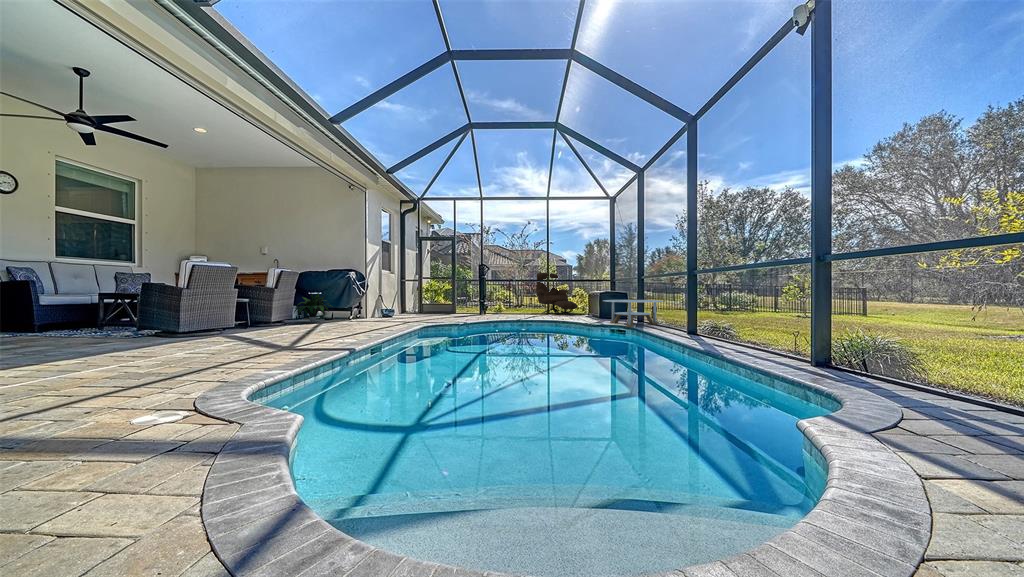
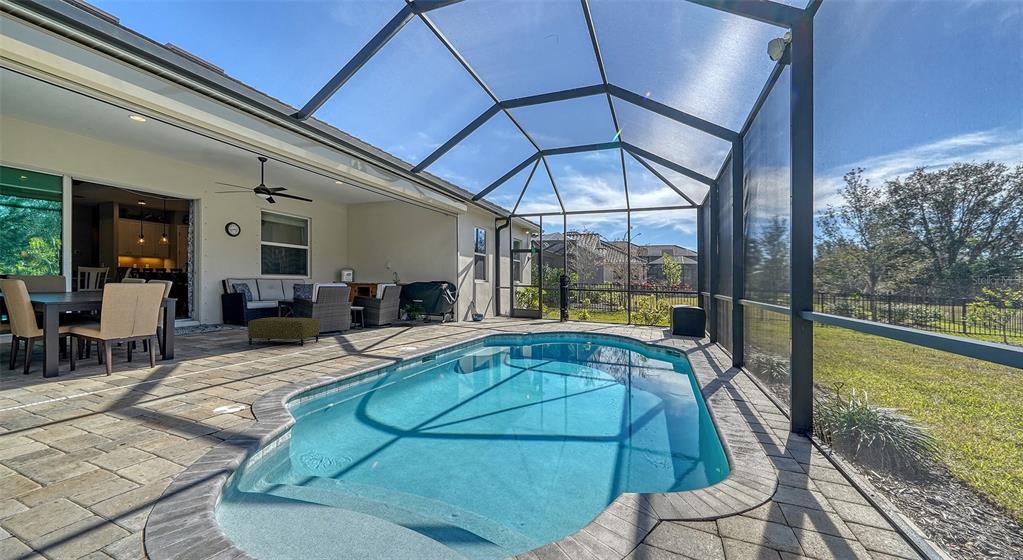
lounge chair: present [535,273,577,315] -> none [617,282,656,328]
round table: present [603,300,663,327] -> none [657,318,722,350]
ottoman: none [65,307,196,350] -> present [248,317,319,346]

